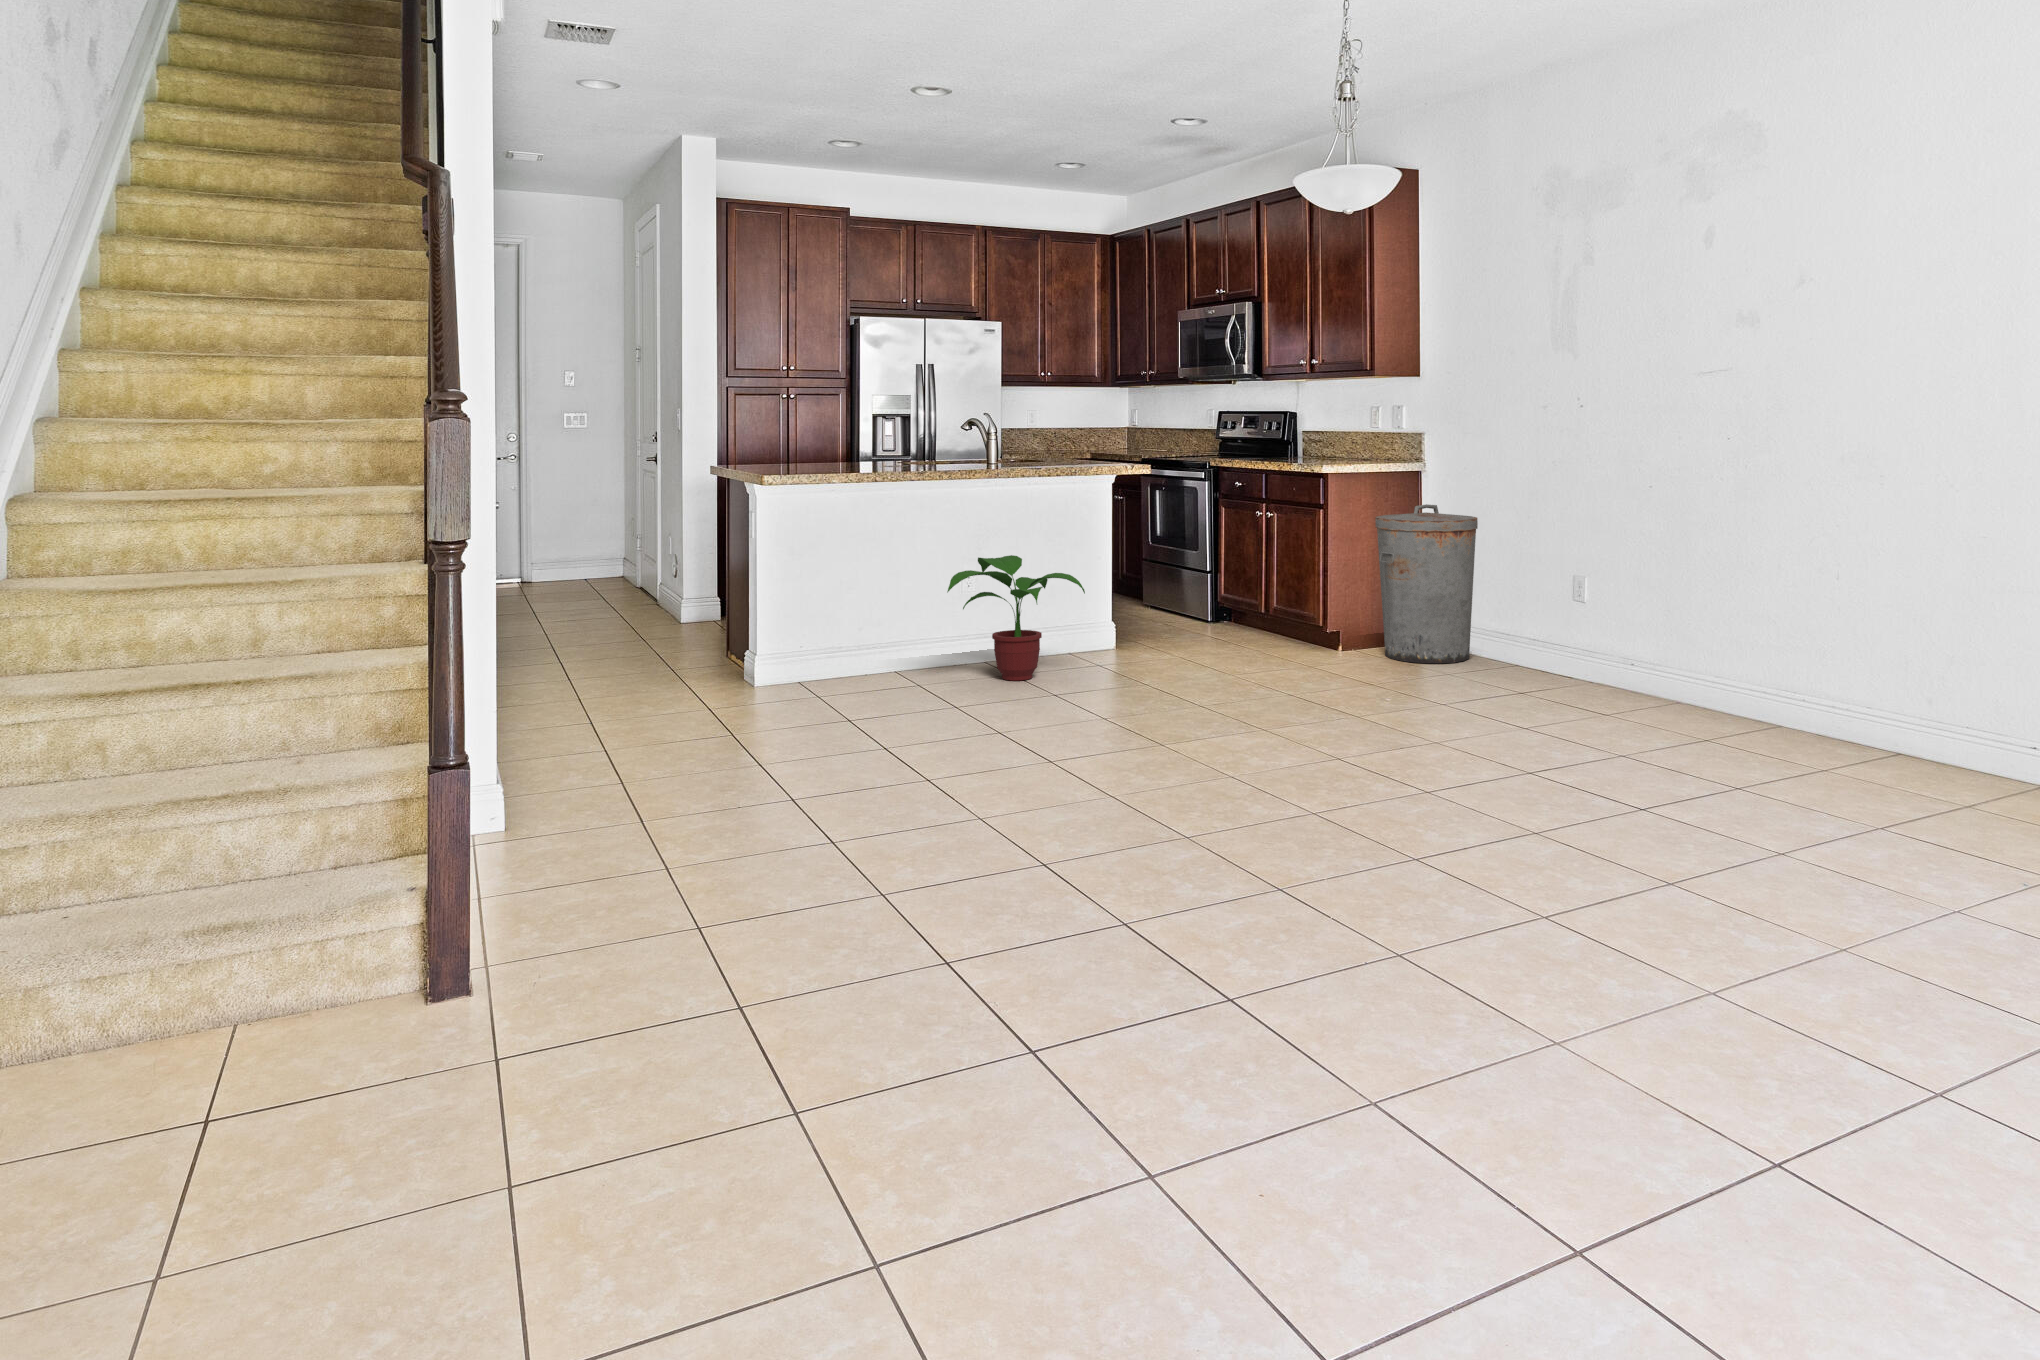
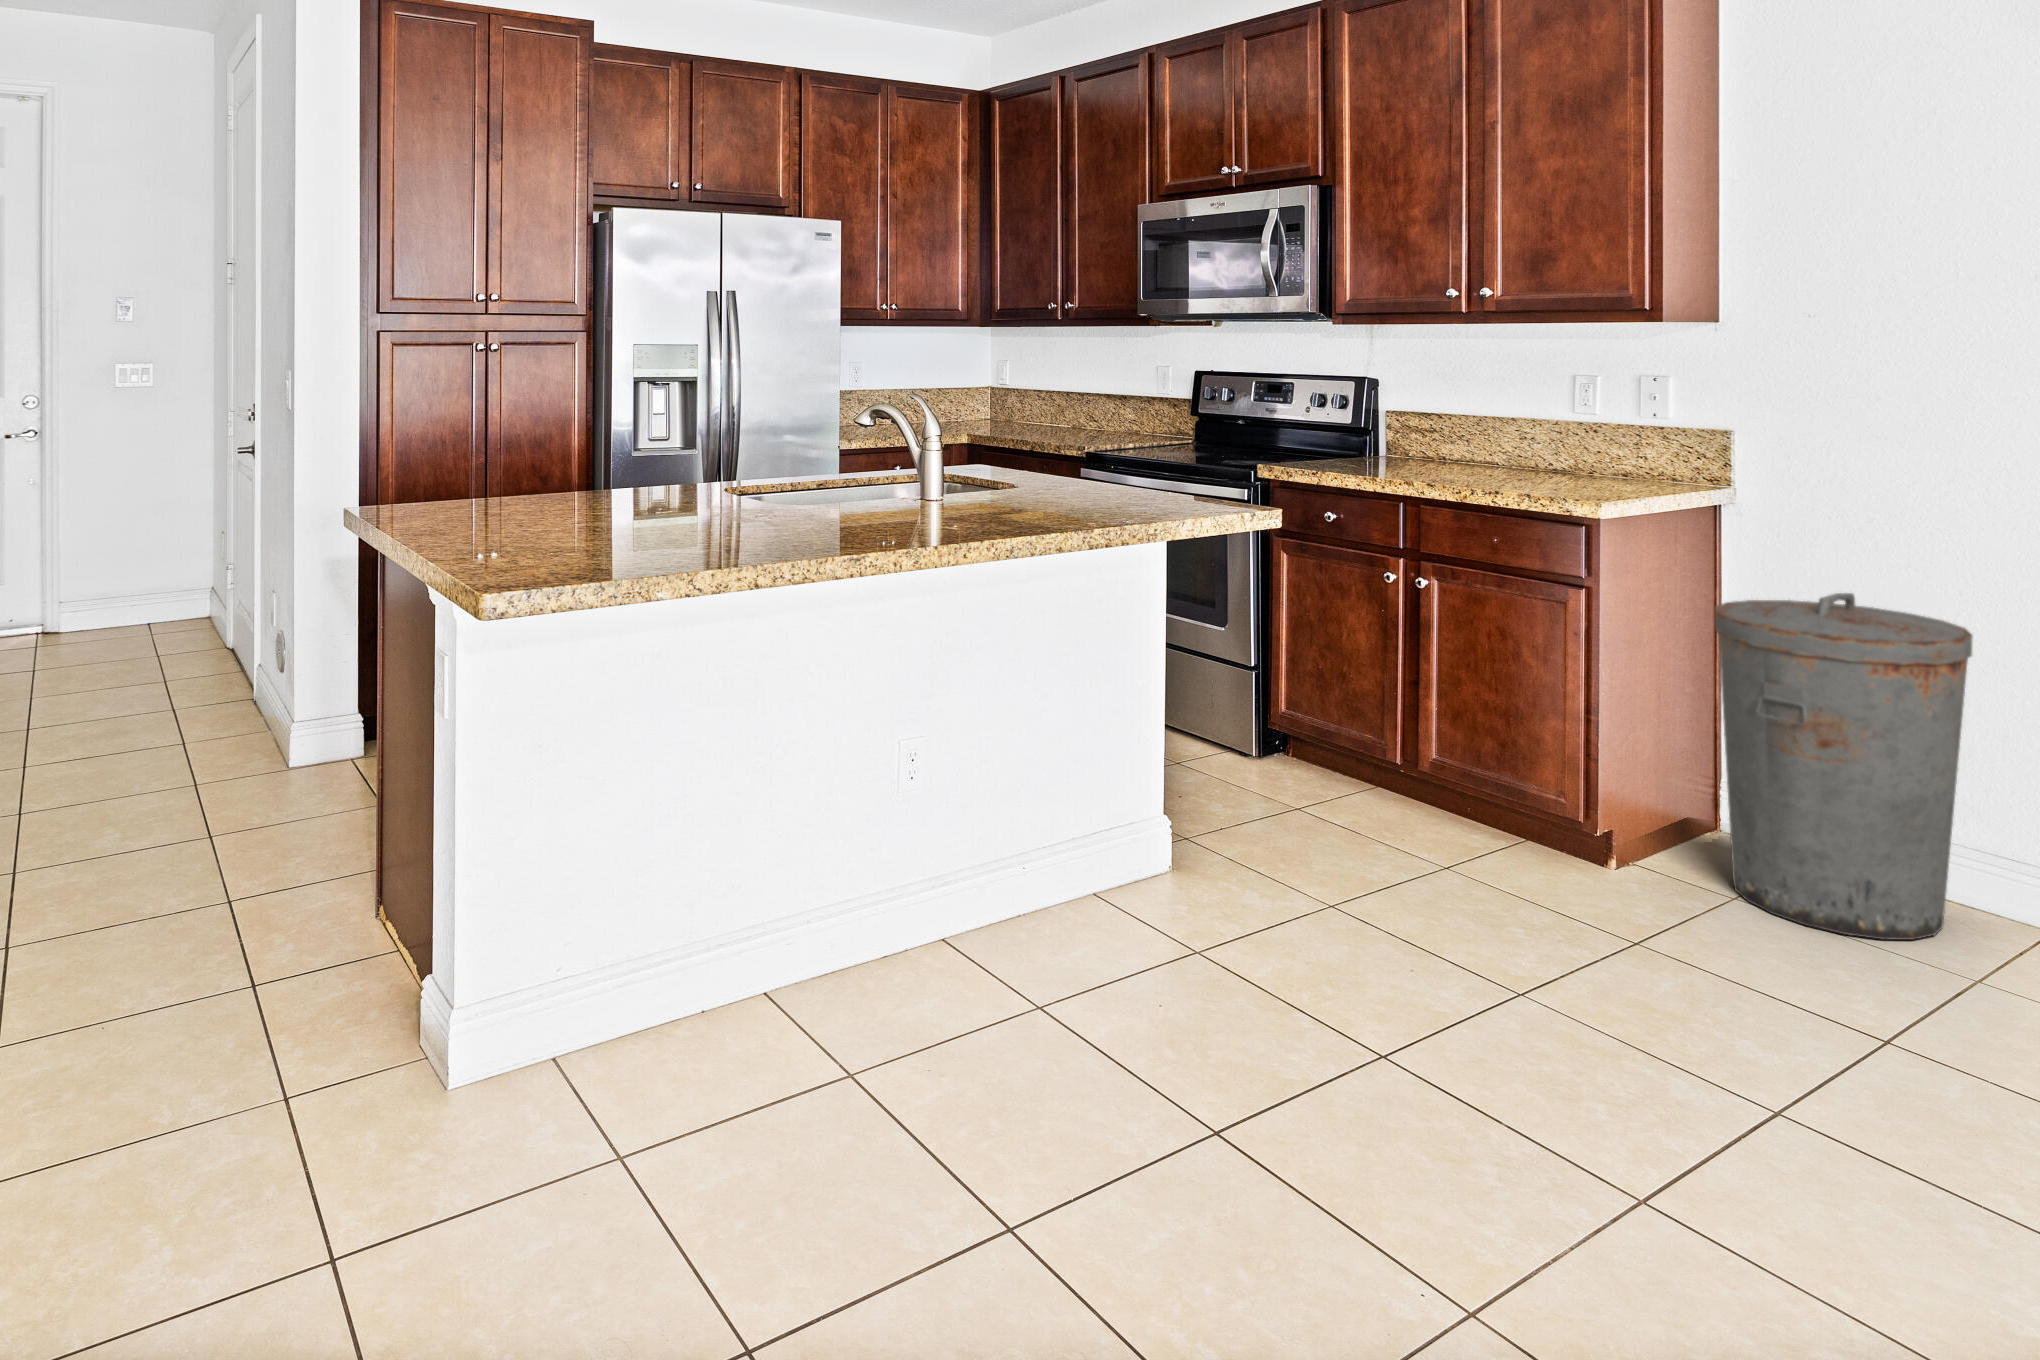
potted plant: present [947,555,1085,680] -> none [930,719,1221,1038]

